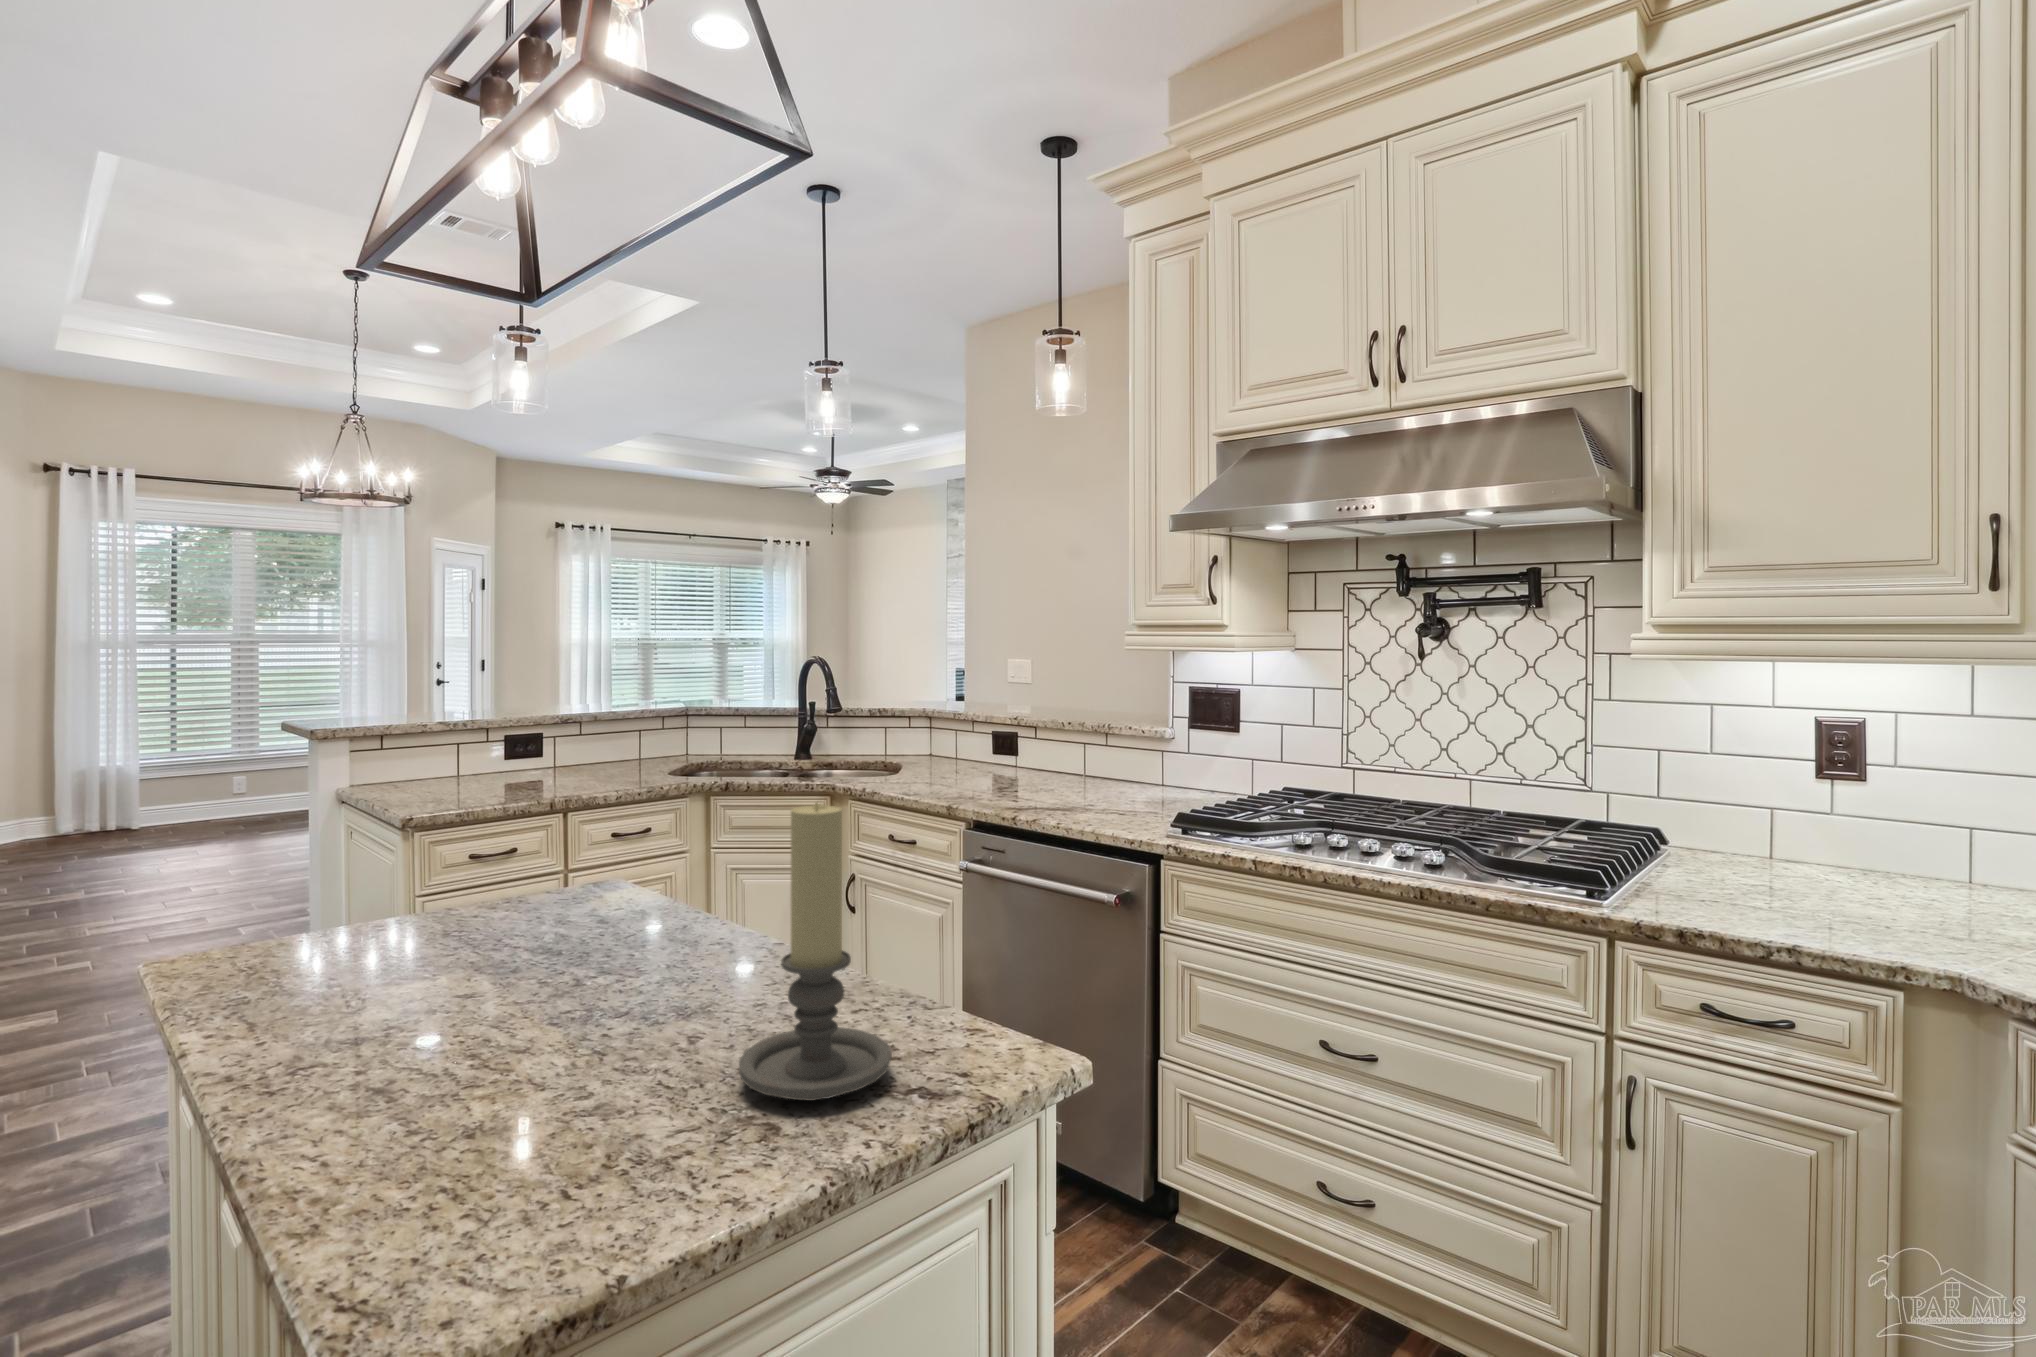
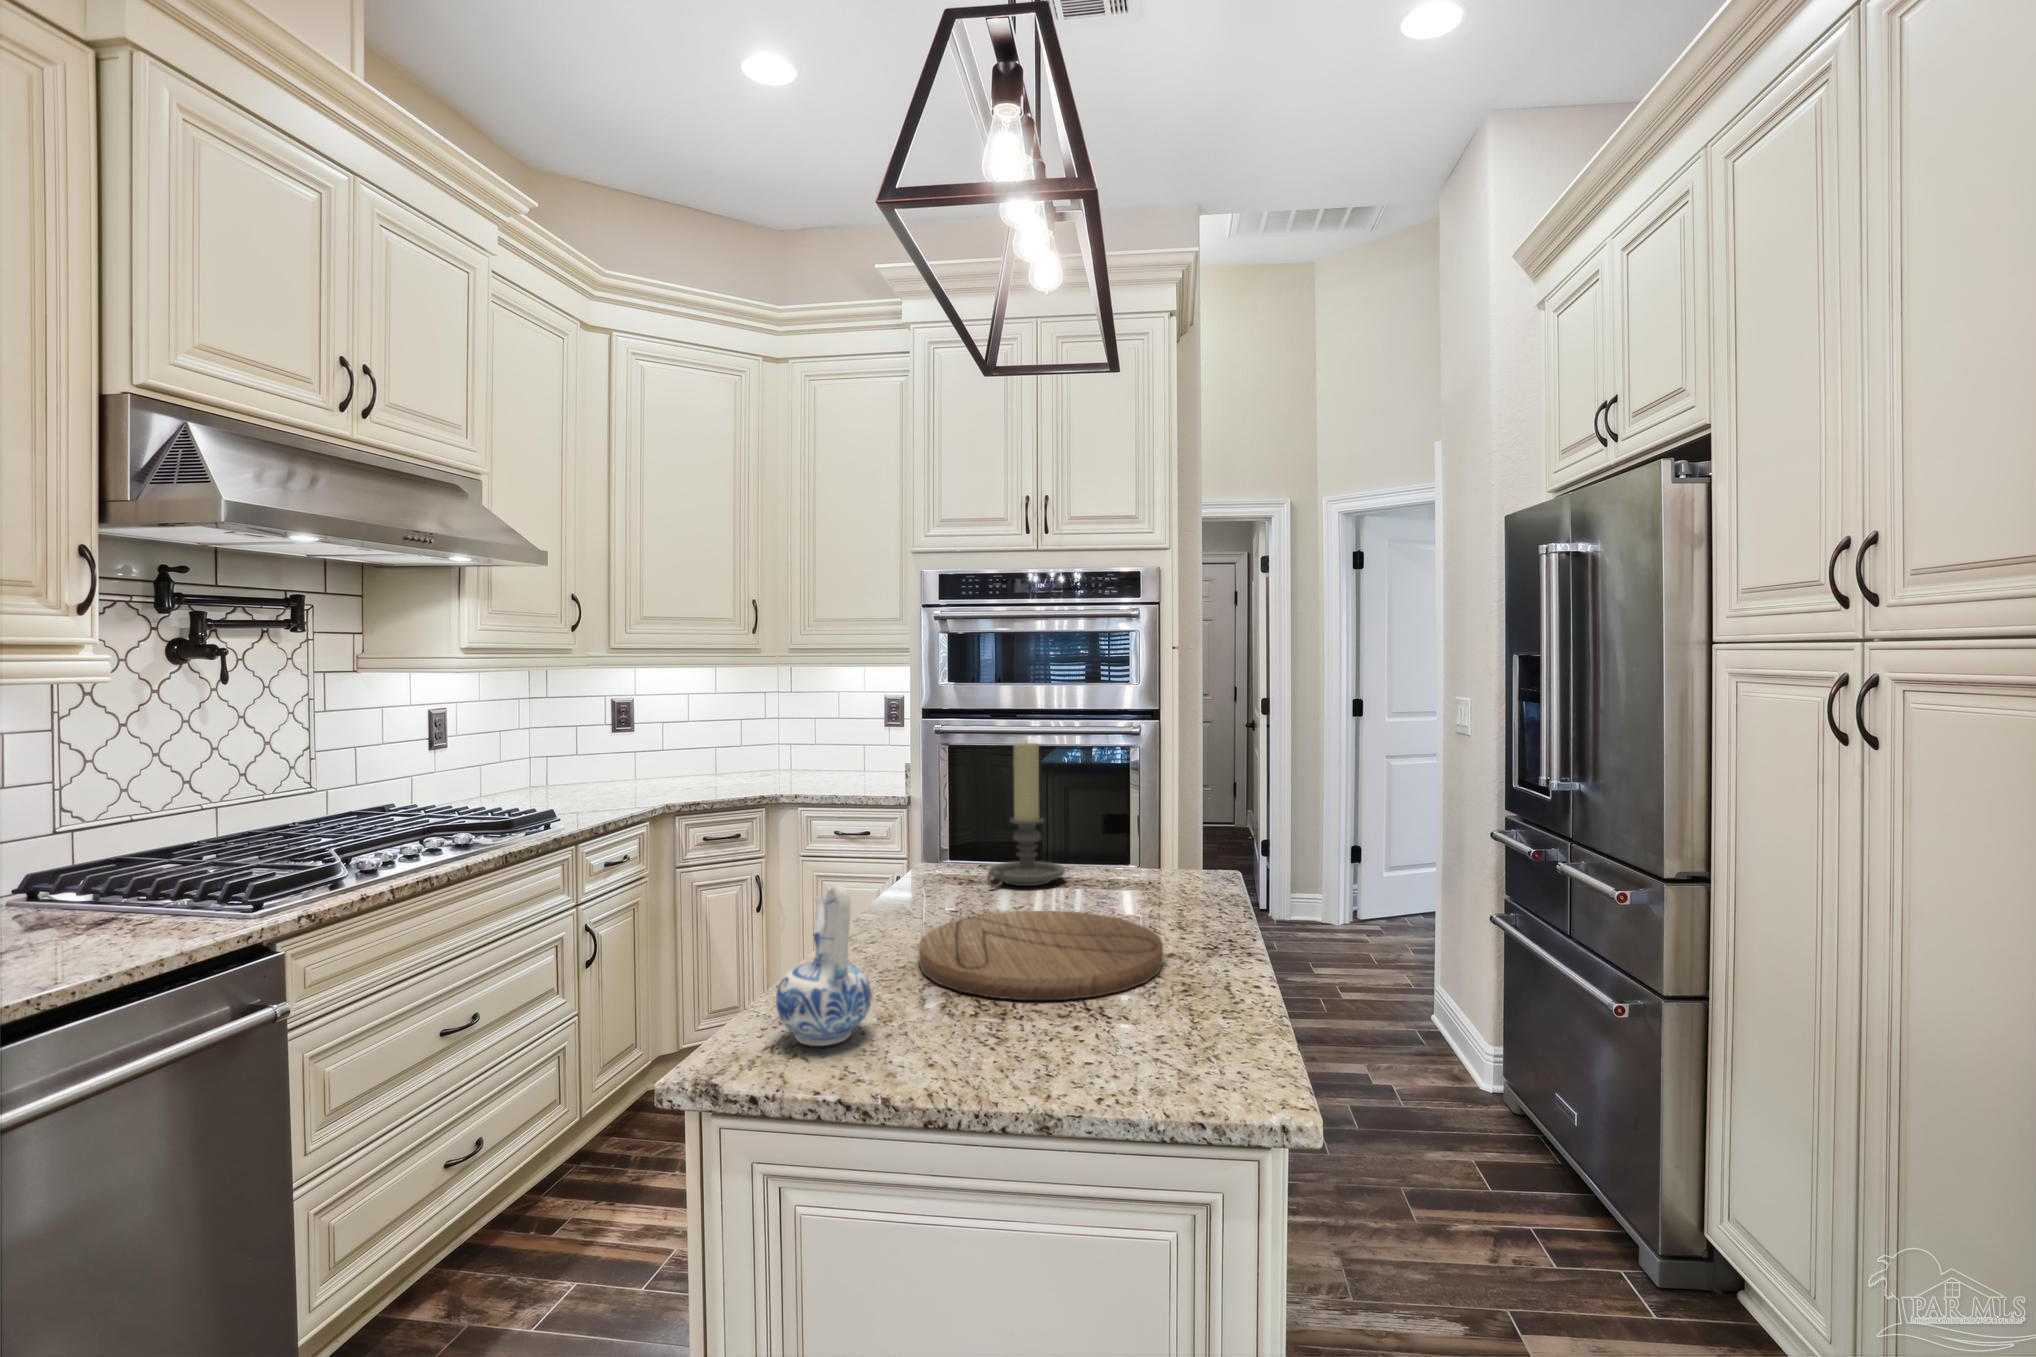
ceramic pitcher: none [539,800,610,914] -> present [776,885,872,1046]
cutting board: none [352,926,666,1041] -> present [918,911,1163,1000]

